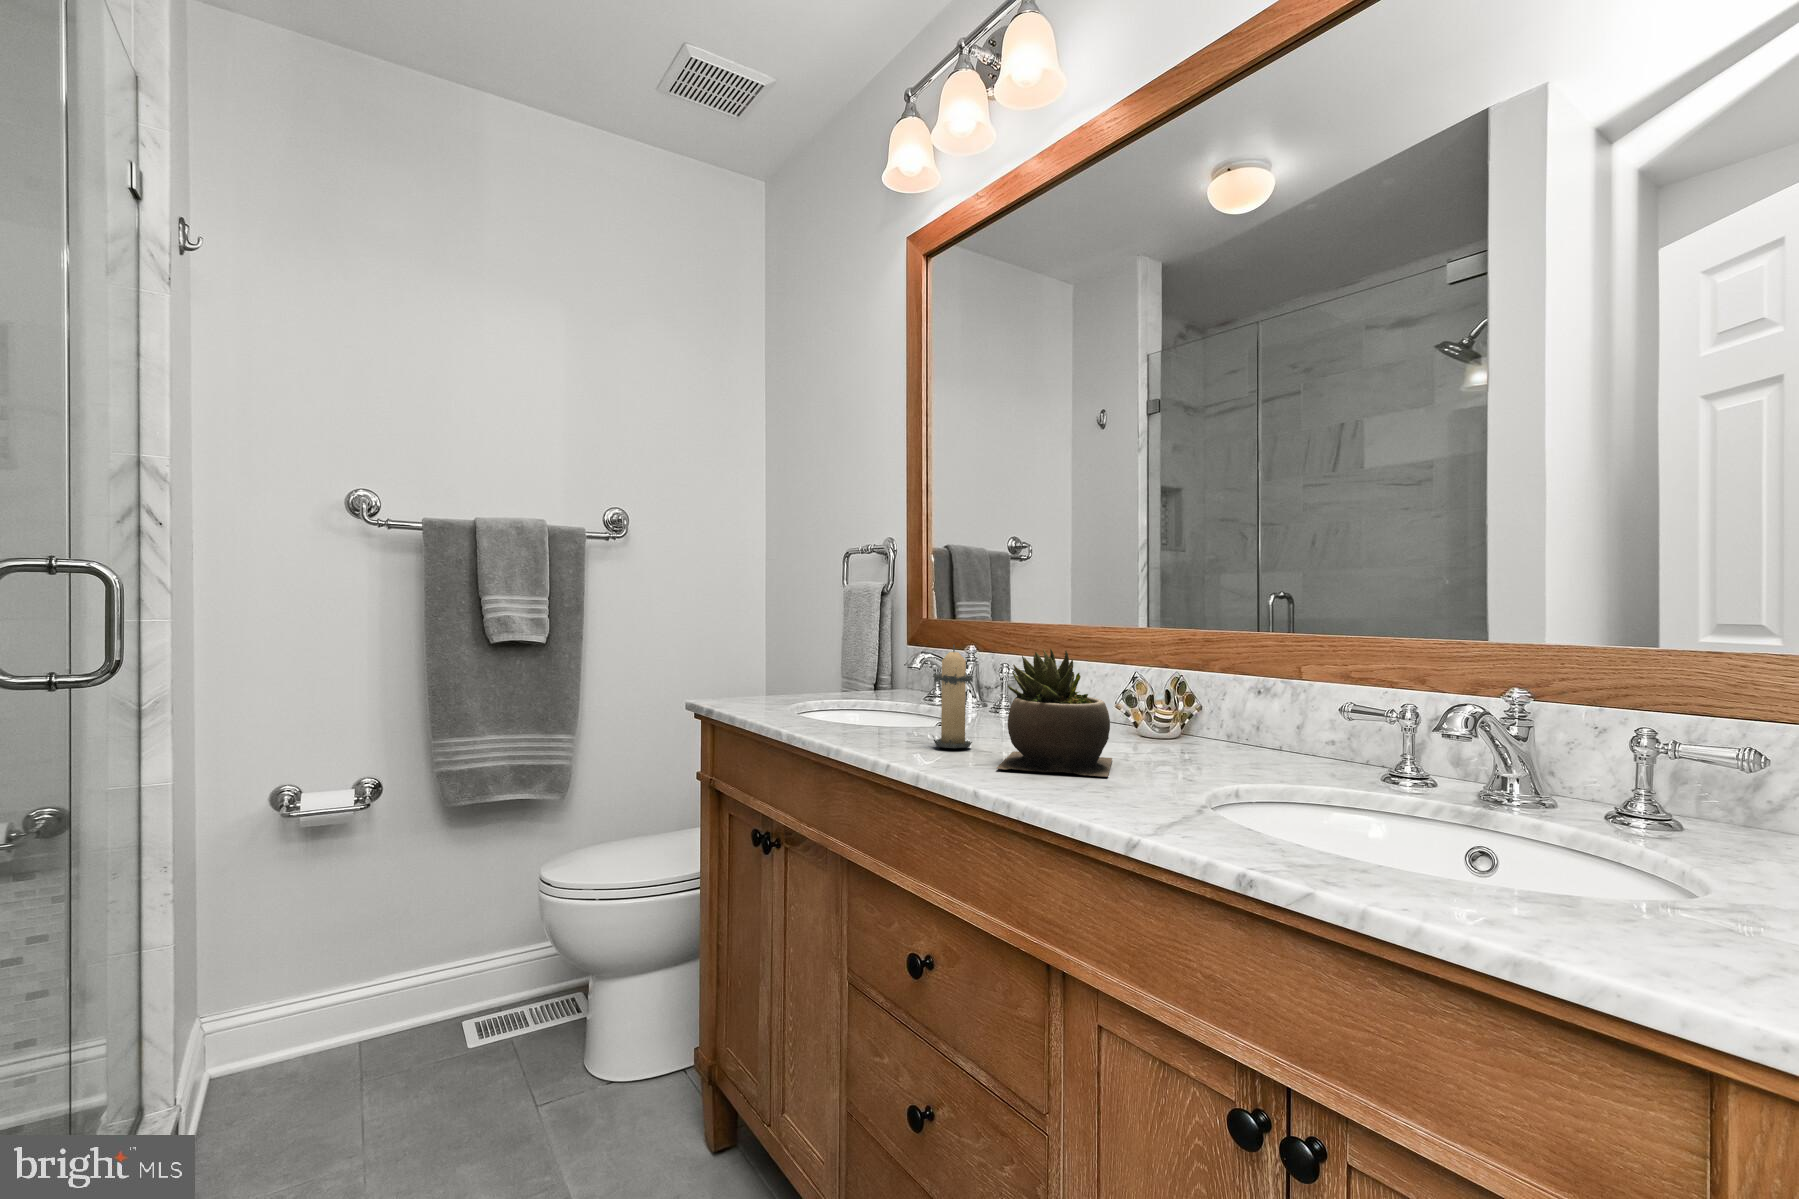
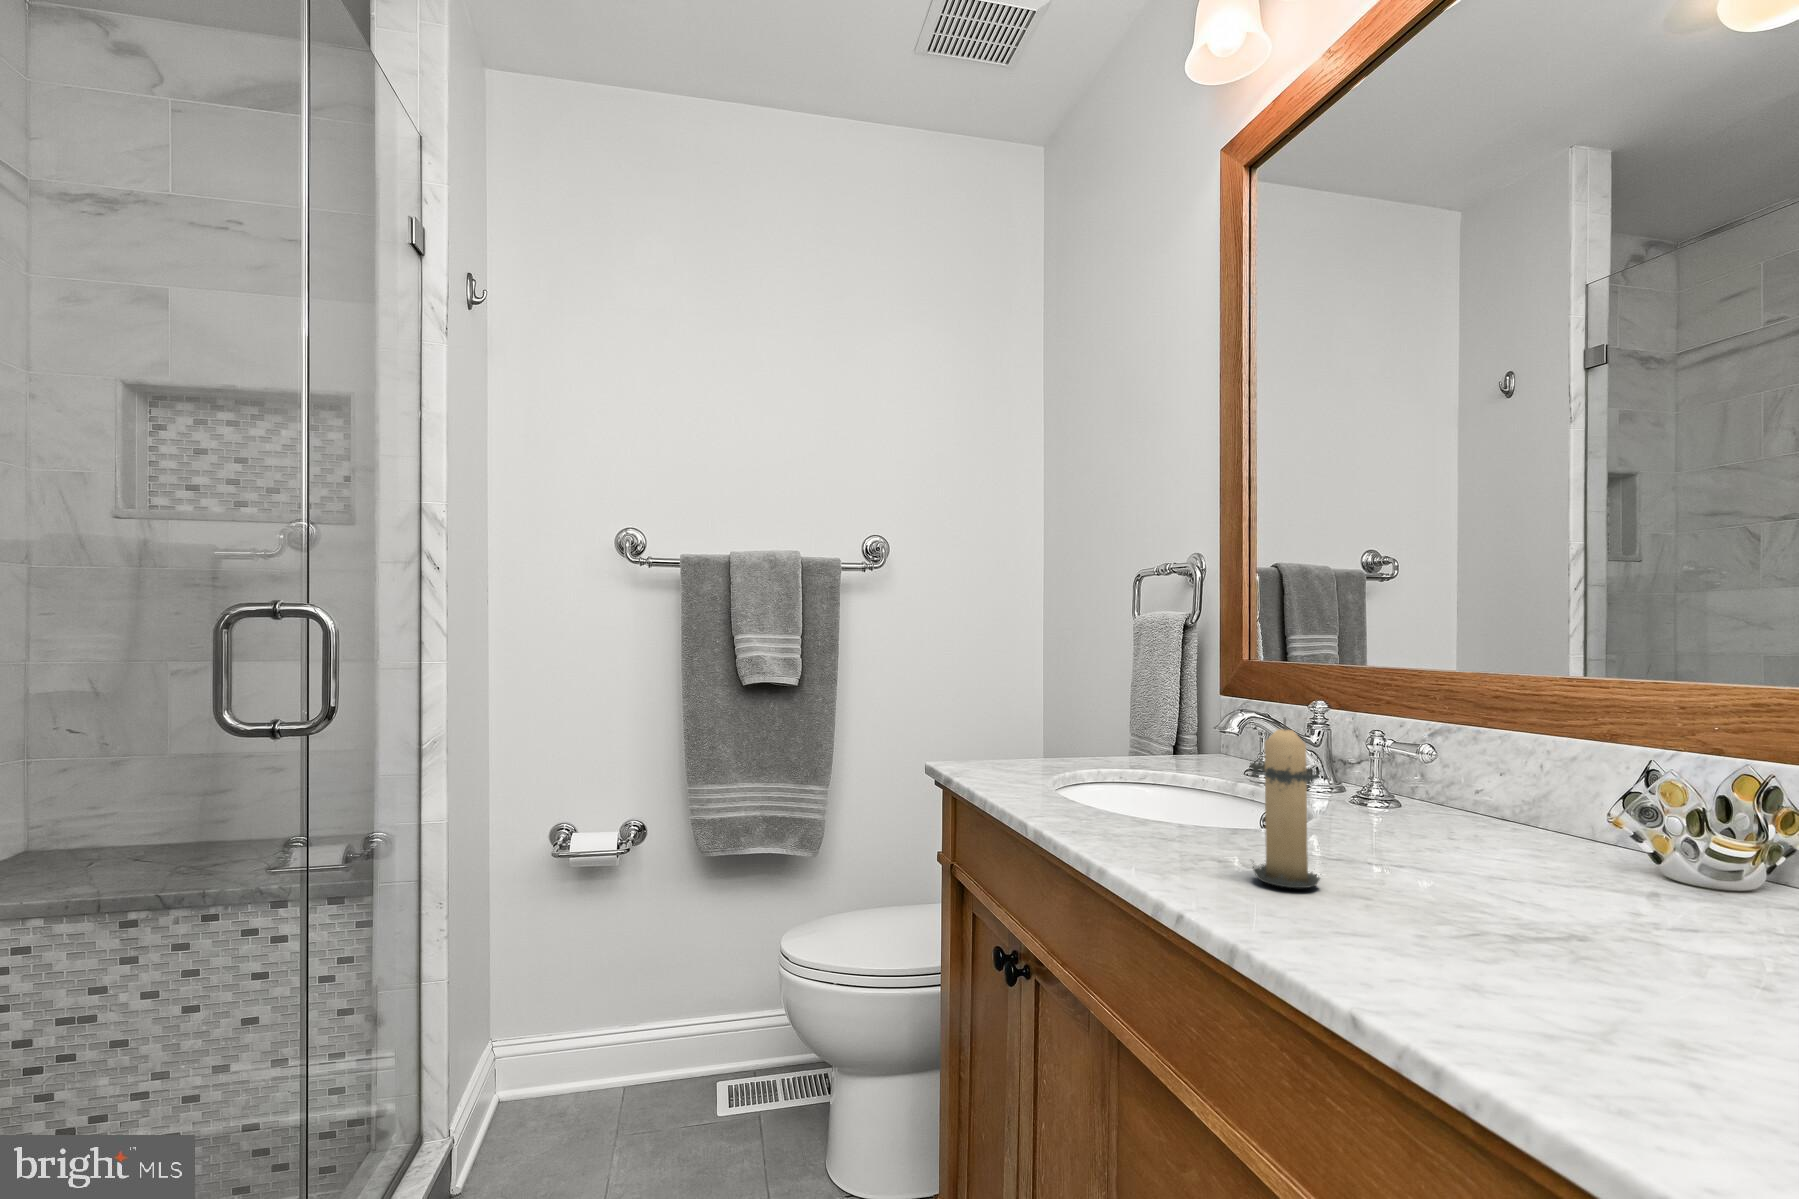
succulent plant: present [997,649,1112,777] -> none [1372,739,1629,1012]

